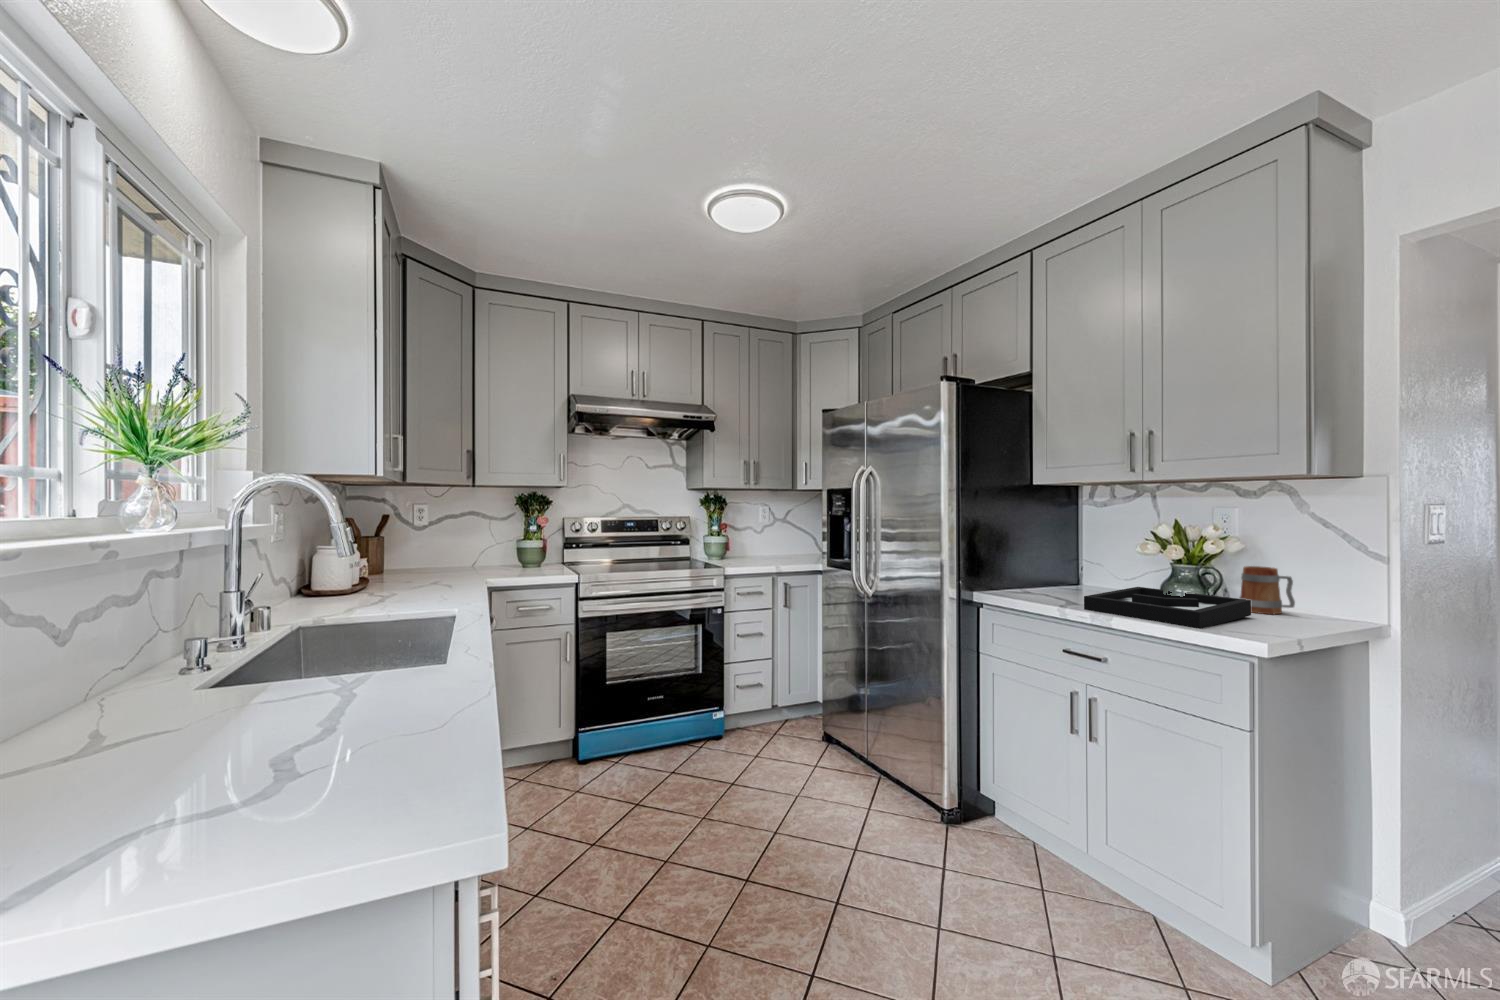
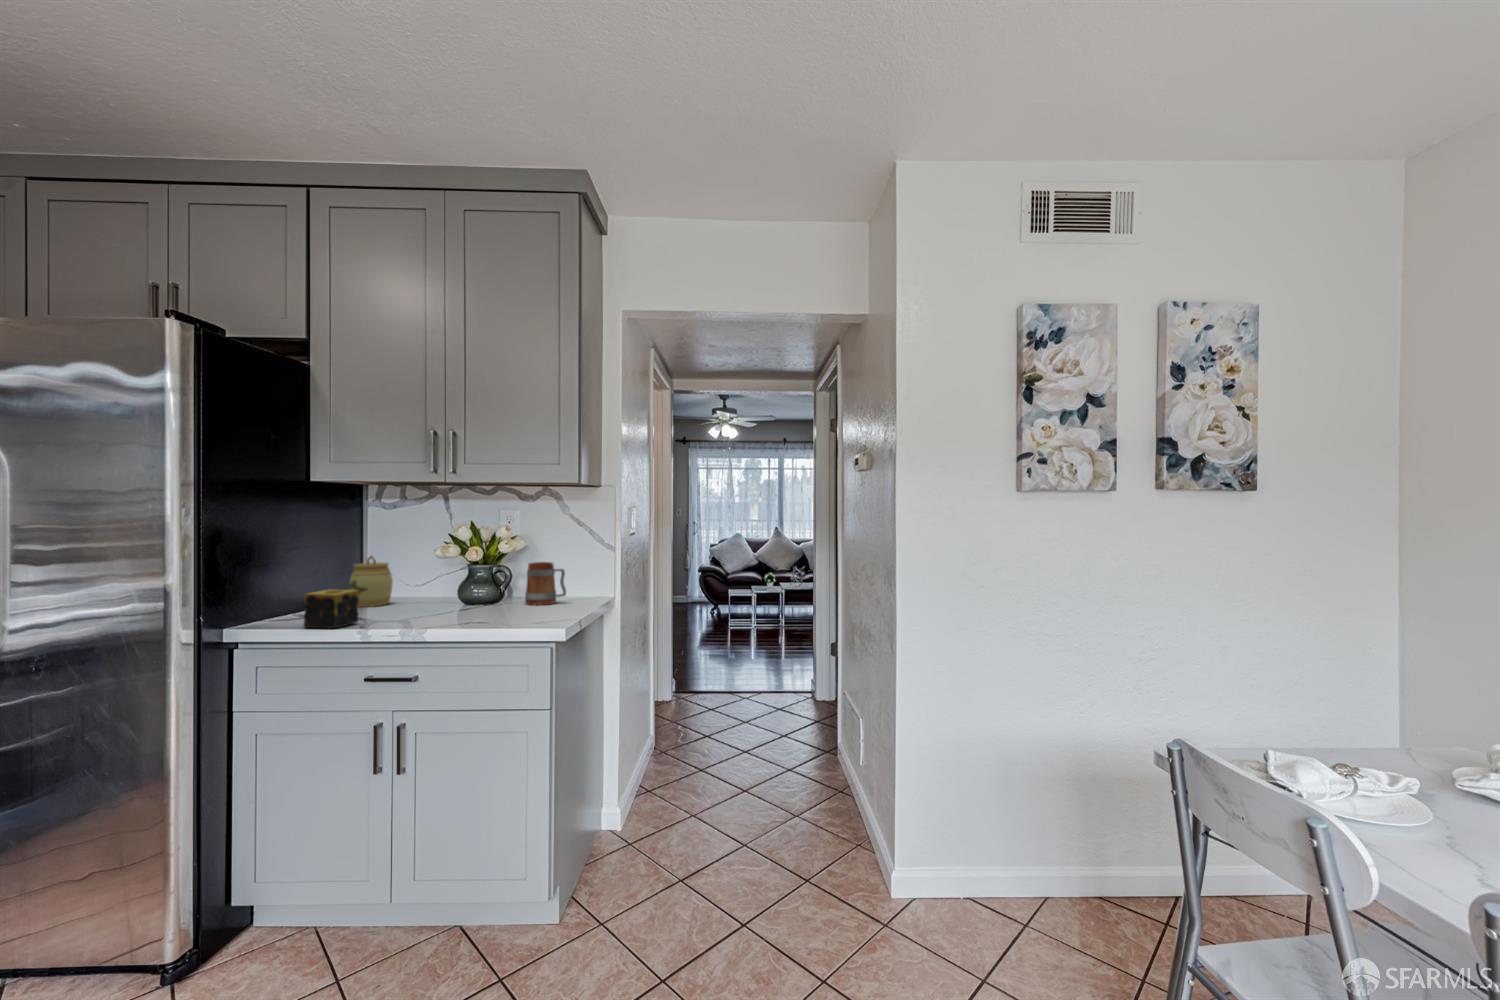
jar: none [1066,547,1103,591] -> present [349,556,393,607]
candle: none [1023,572,1064,603] -> present [303,590,359,628]
decorative tray: present [1084,587,1251,629] -> none [387,593,539,629]

